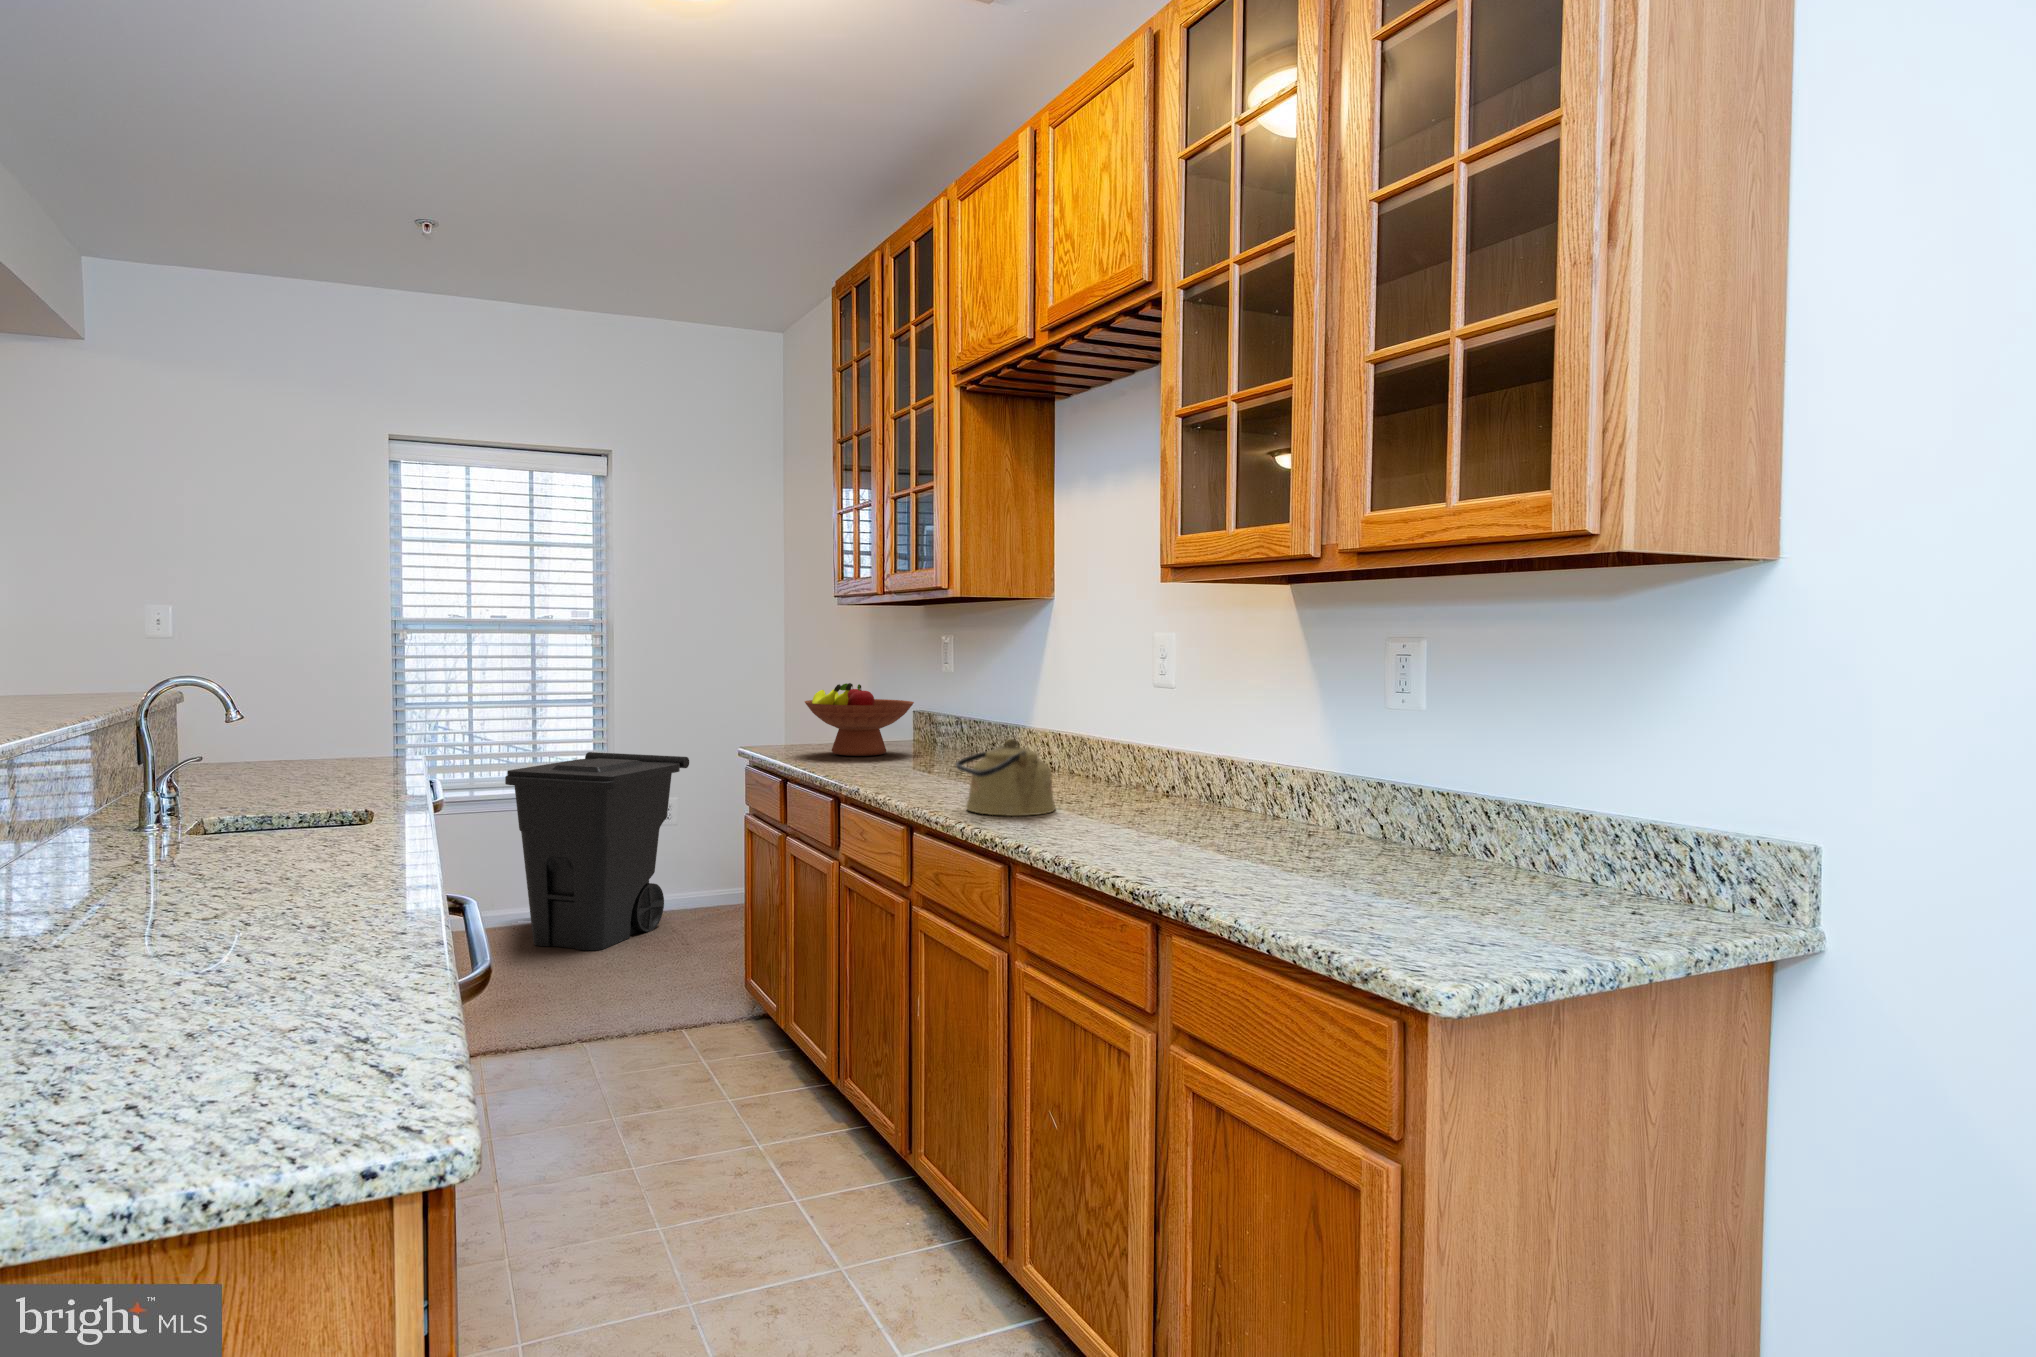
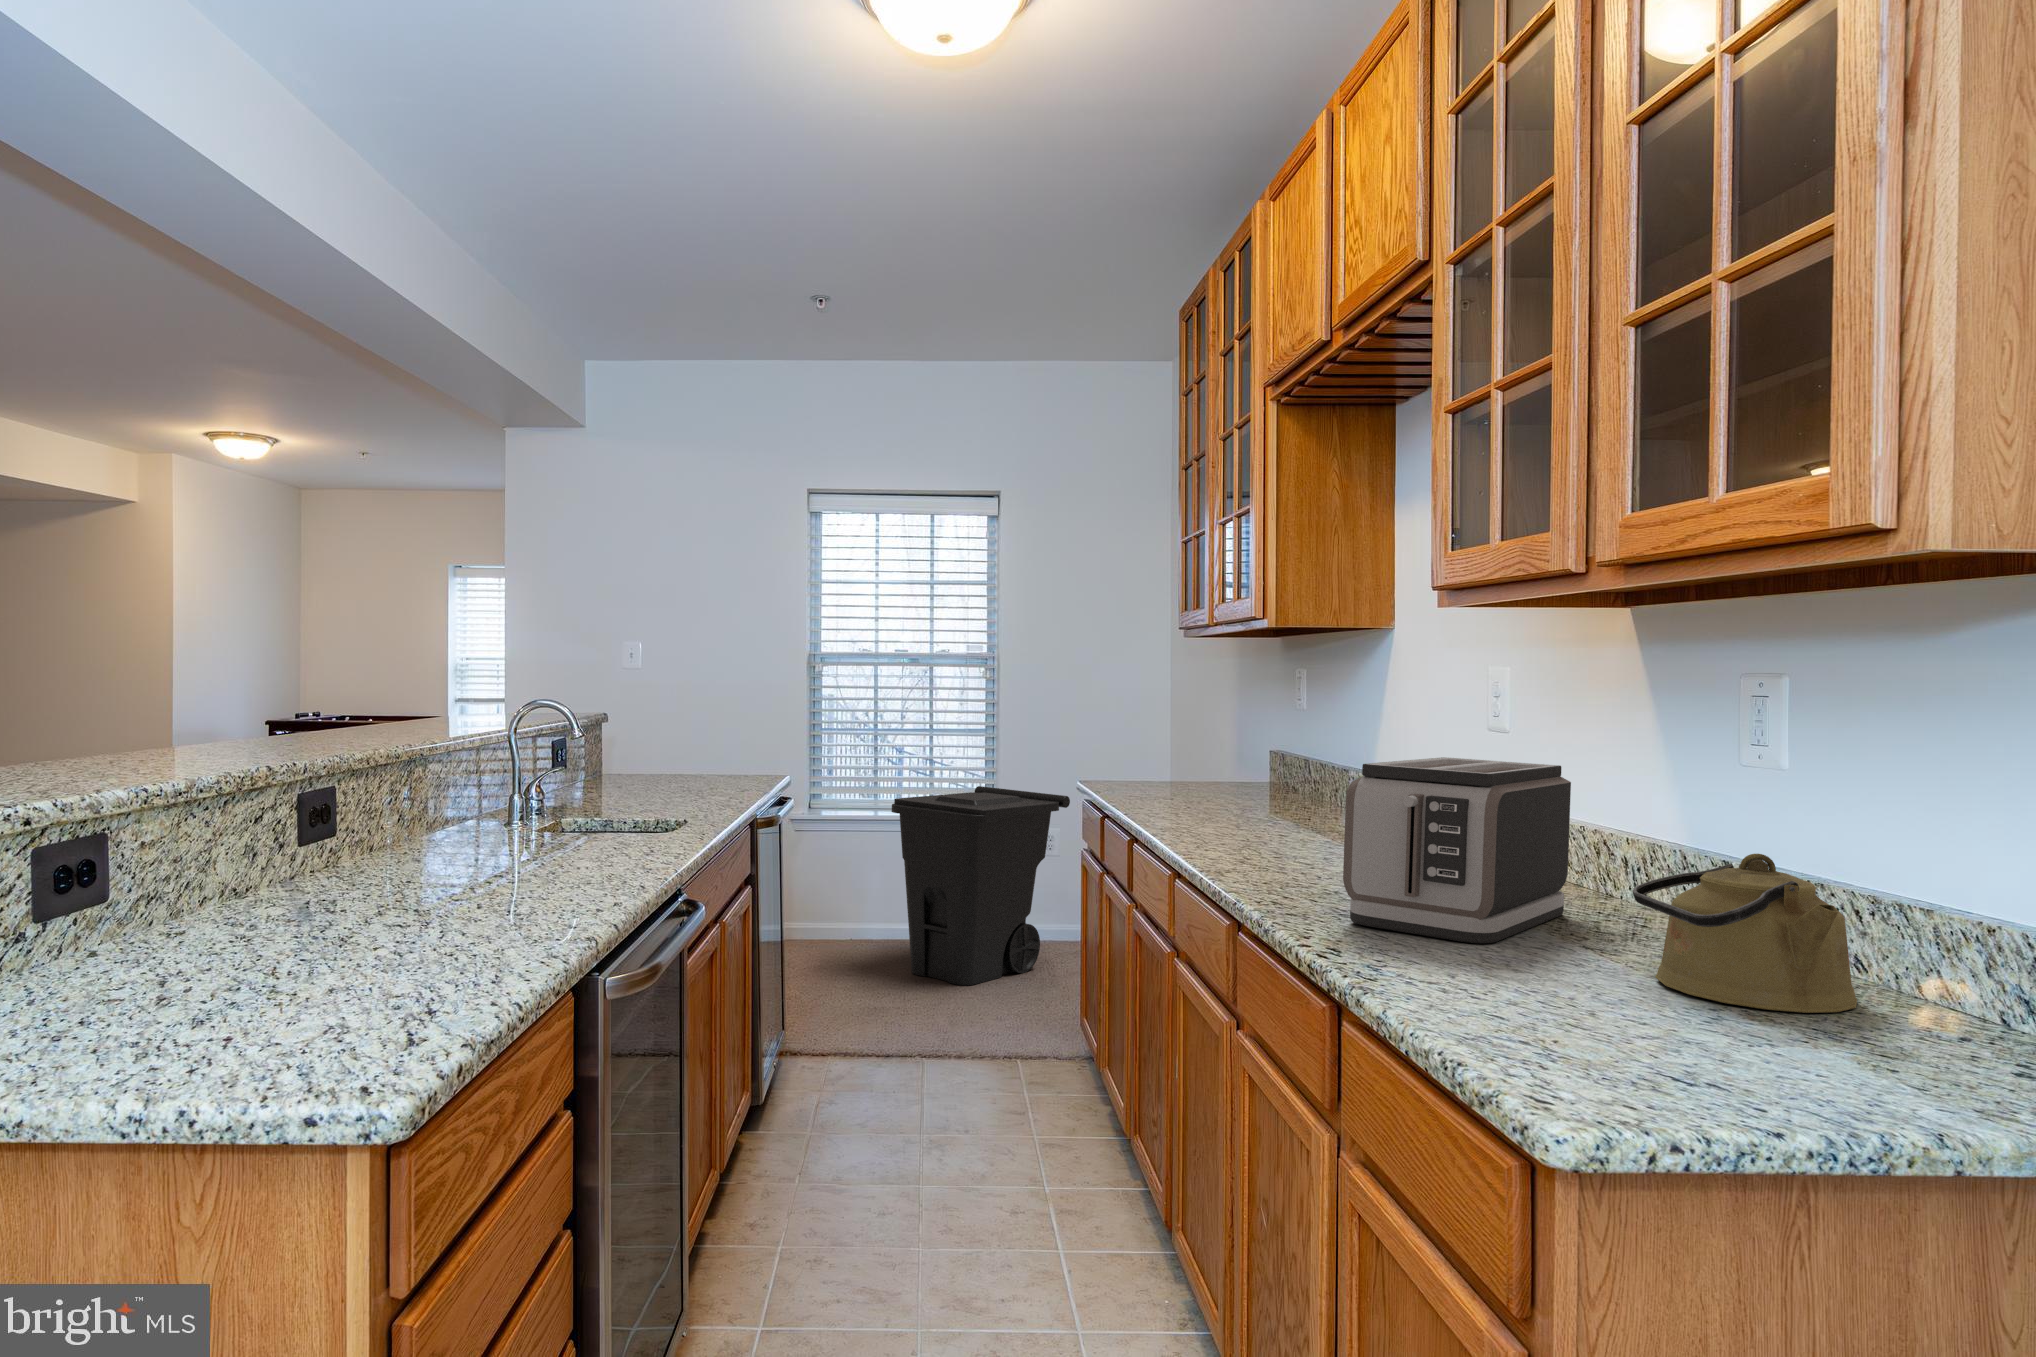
fruit bowl: present [805,683,914,756] -> none [1137,719,1258,800]
toaster: none [1126,715,1268,862] -> present [1343,757,1571,944]
kettle: present [956,739,1055,816] -> present [1633,854,1857,1013]

